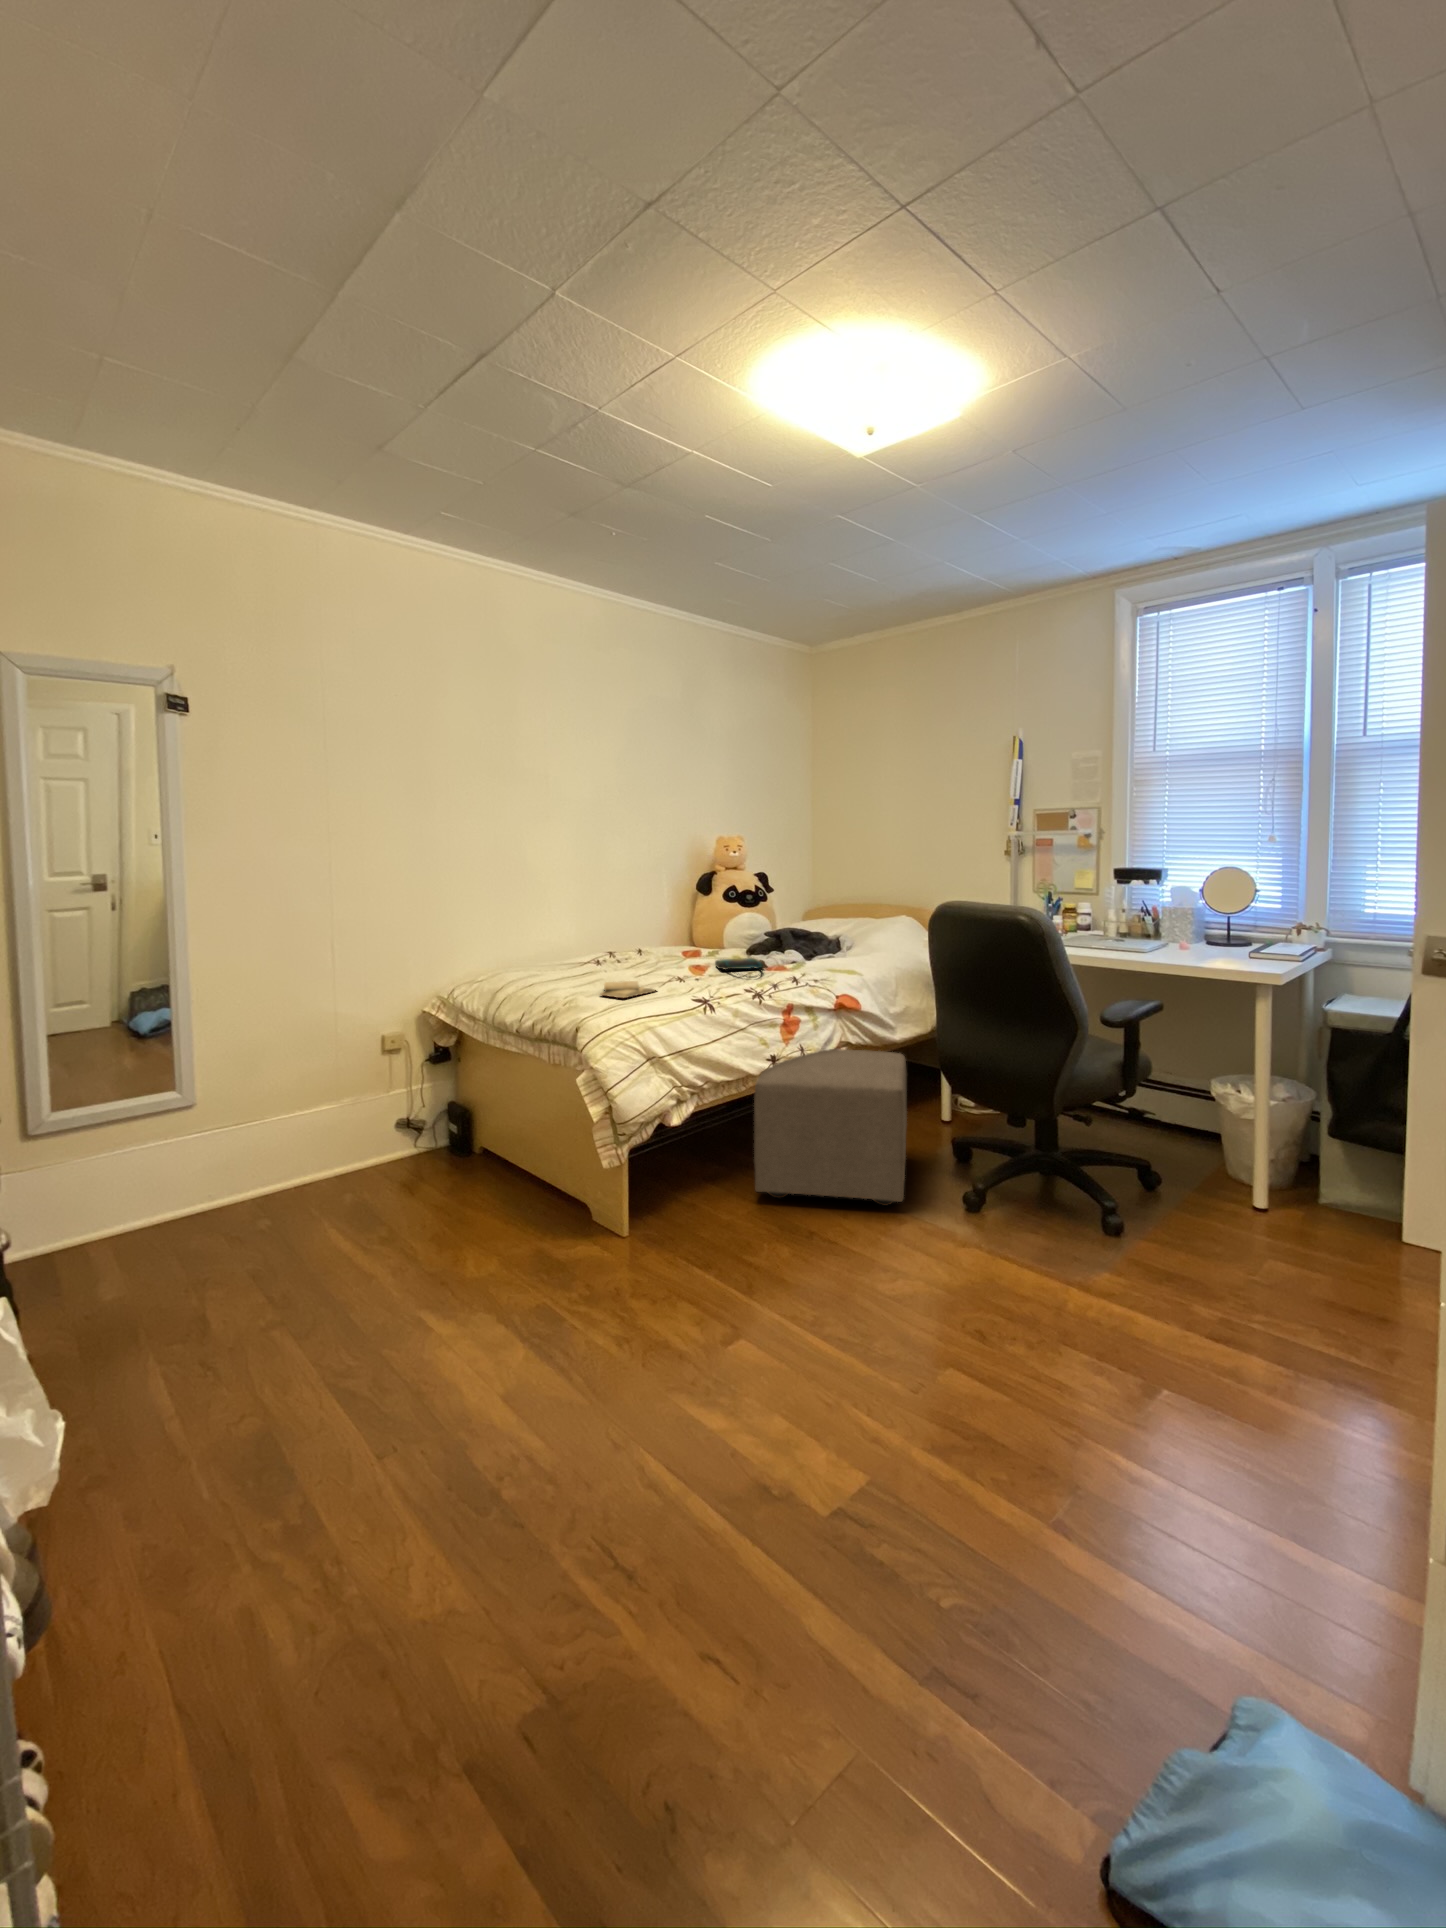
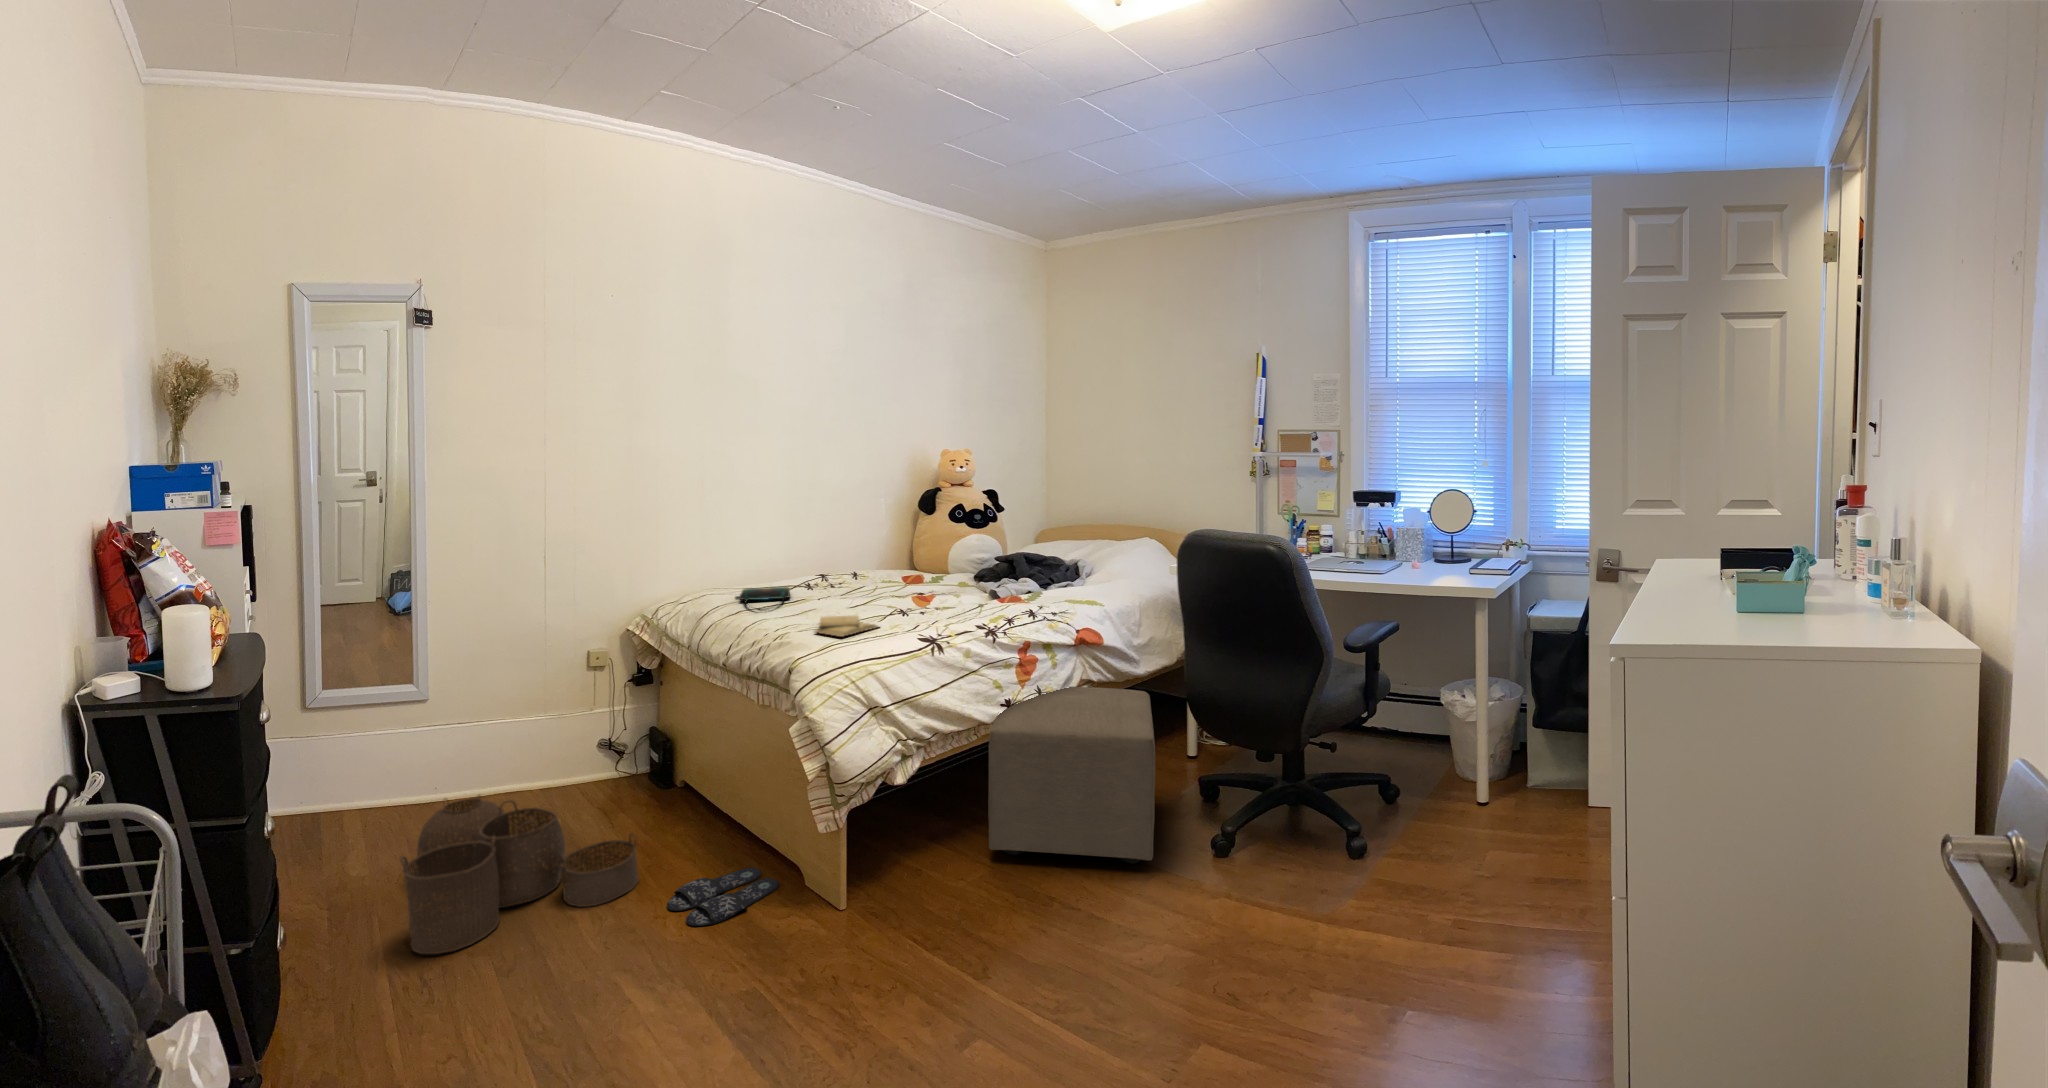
tote bag: present [715,958,764,978] -> present [735,587,790,611]
woven basket: none [255,1137,446,1263] -> present [400,796,639,954]
slippers: none [472,1205,568,1247] -> present [667,868,779,926]

